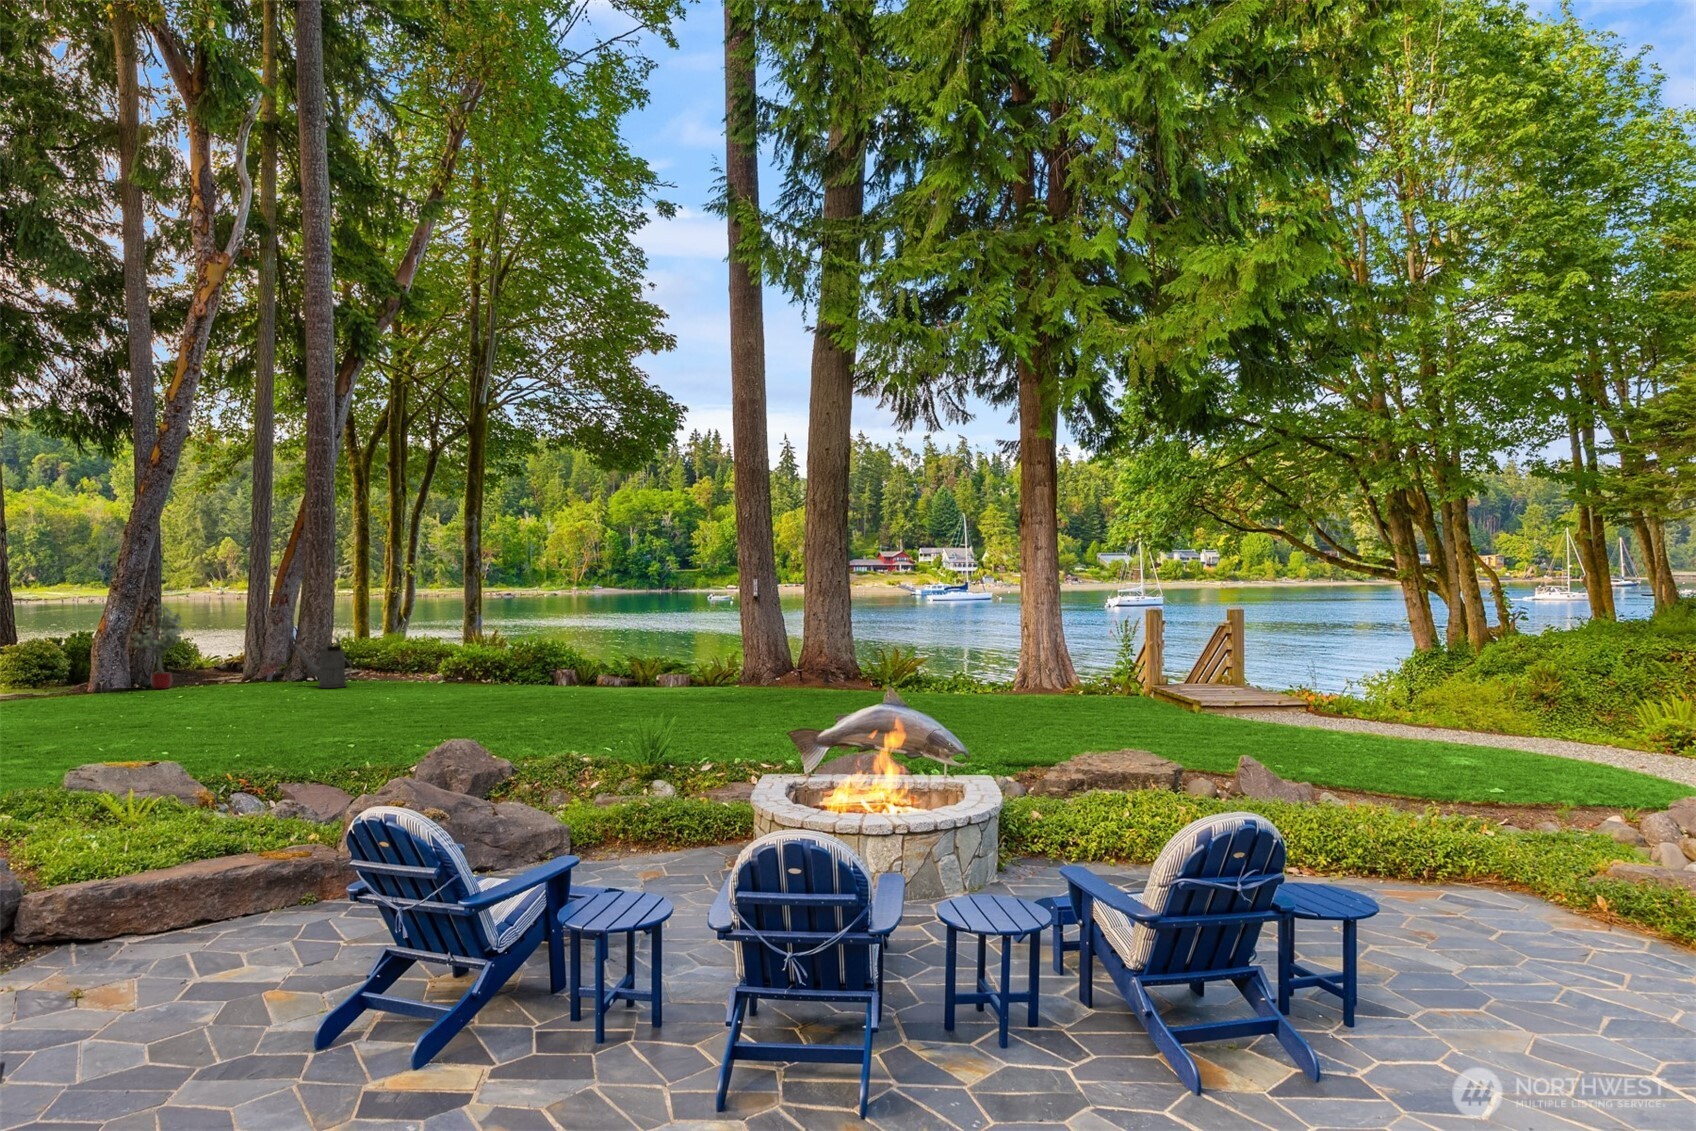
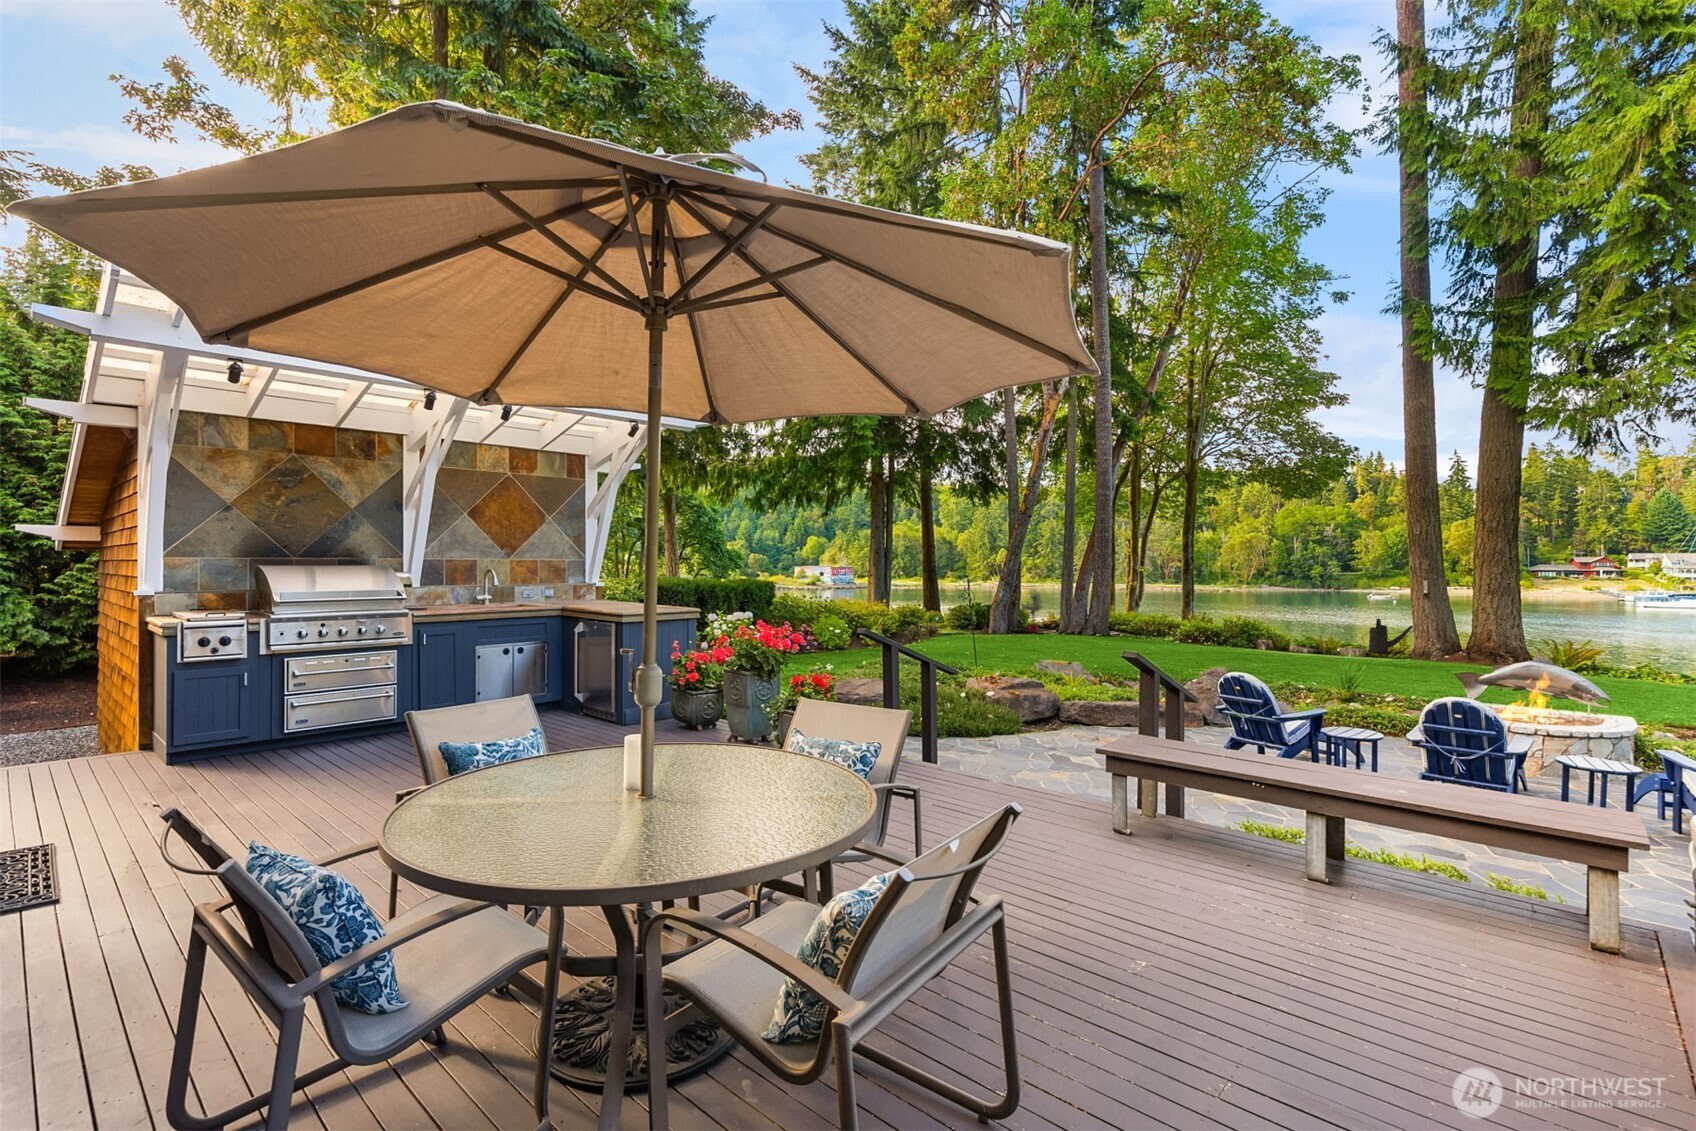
watering can: present [295,636,352,688] -> present [1362,619,1413,653]

